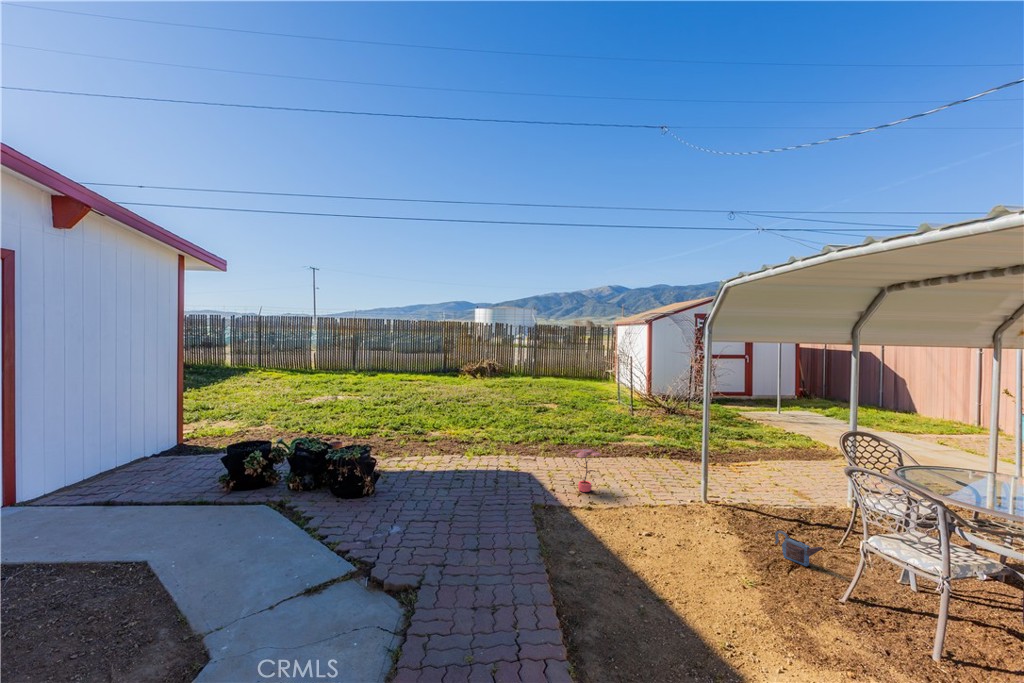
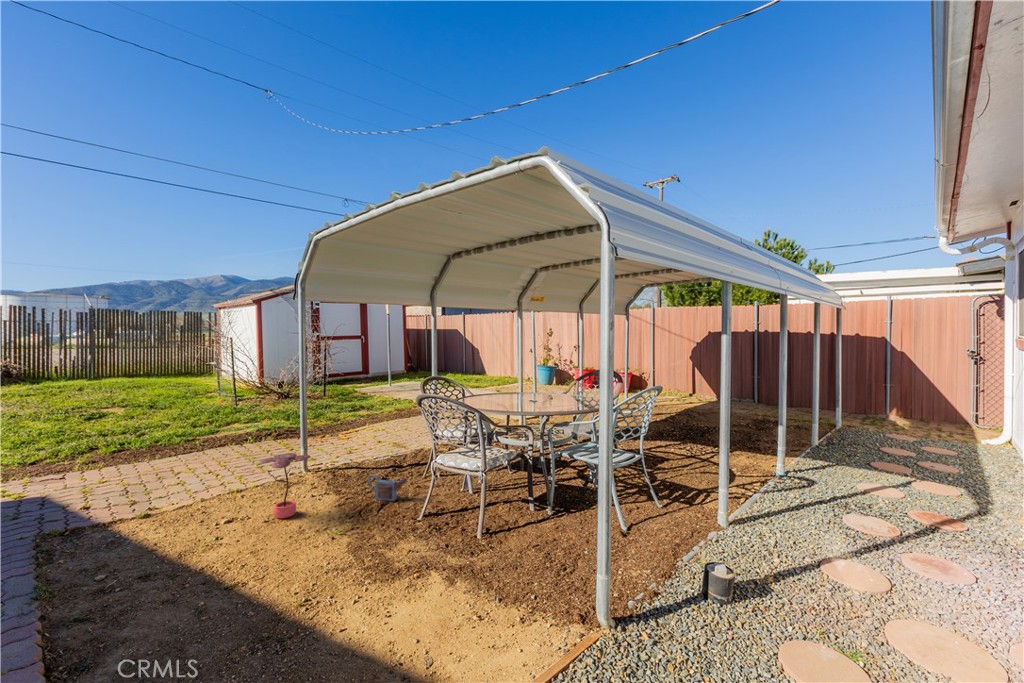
potted plant: present [571,449,601,492] -> present [258,453,310,518]

